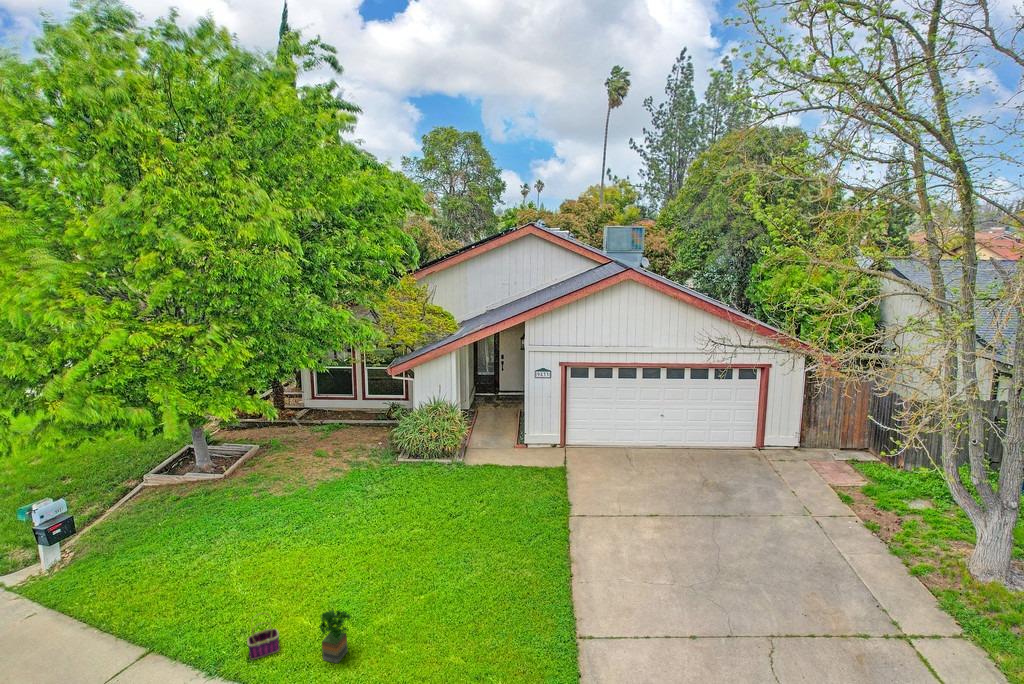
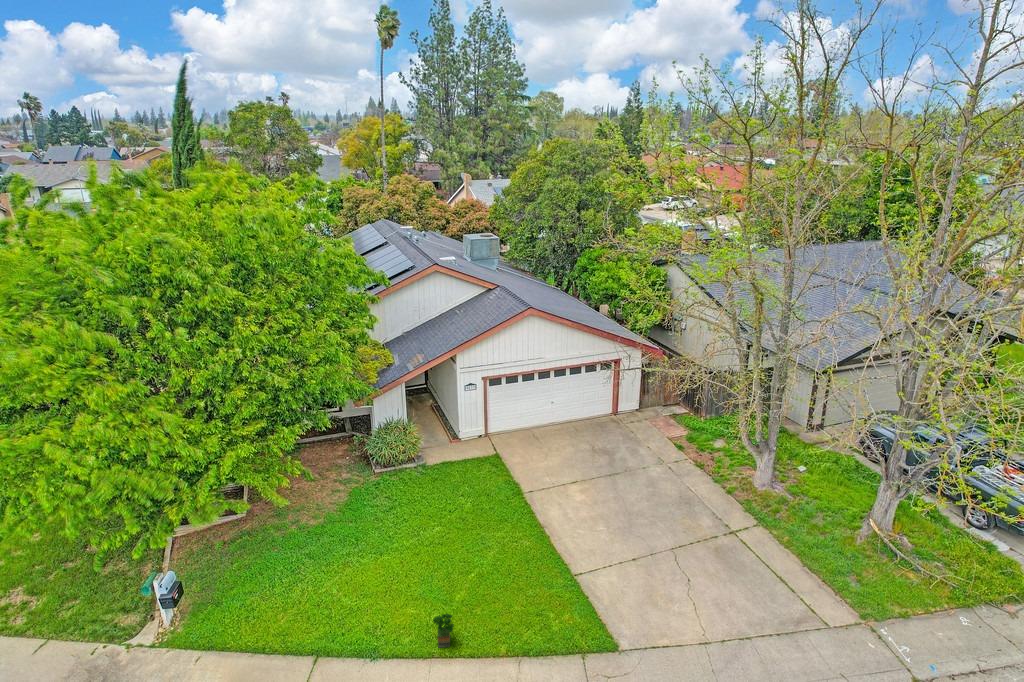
basket: present [247,624,280,660] -> none [382,631,403,664]

